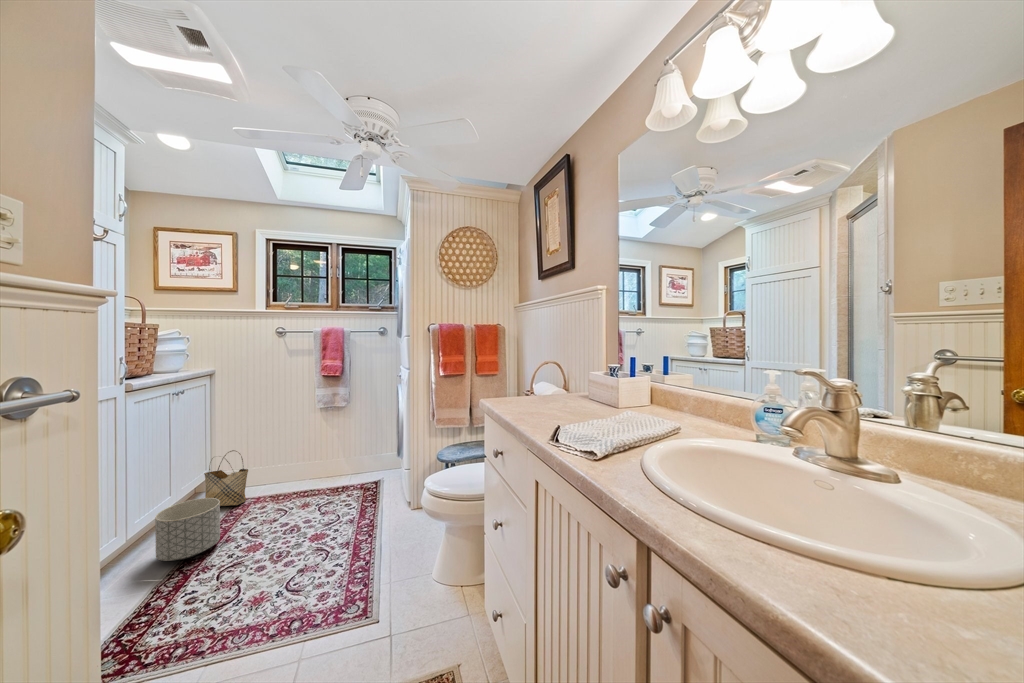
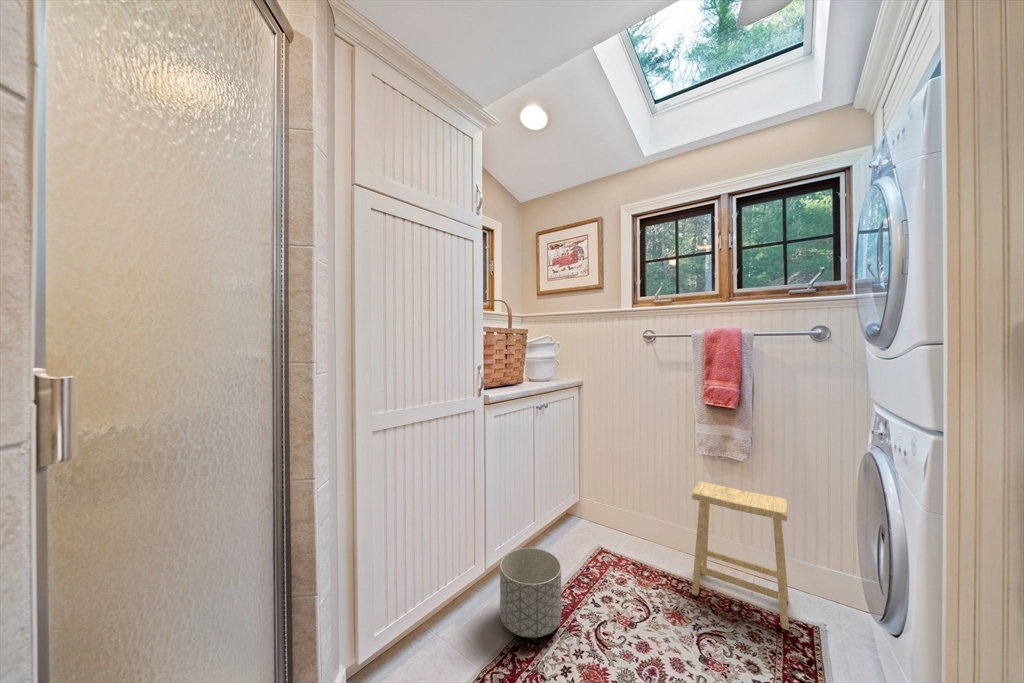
footstool: none [315,421,368,492] -> present [692,482,789,630]
woven basket: present [204,450,248,506] -> none [563,486,606,563]

